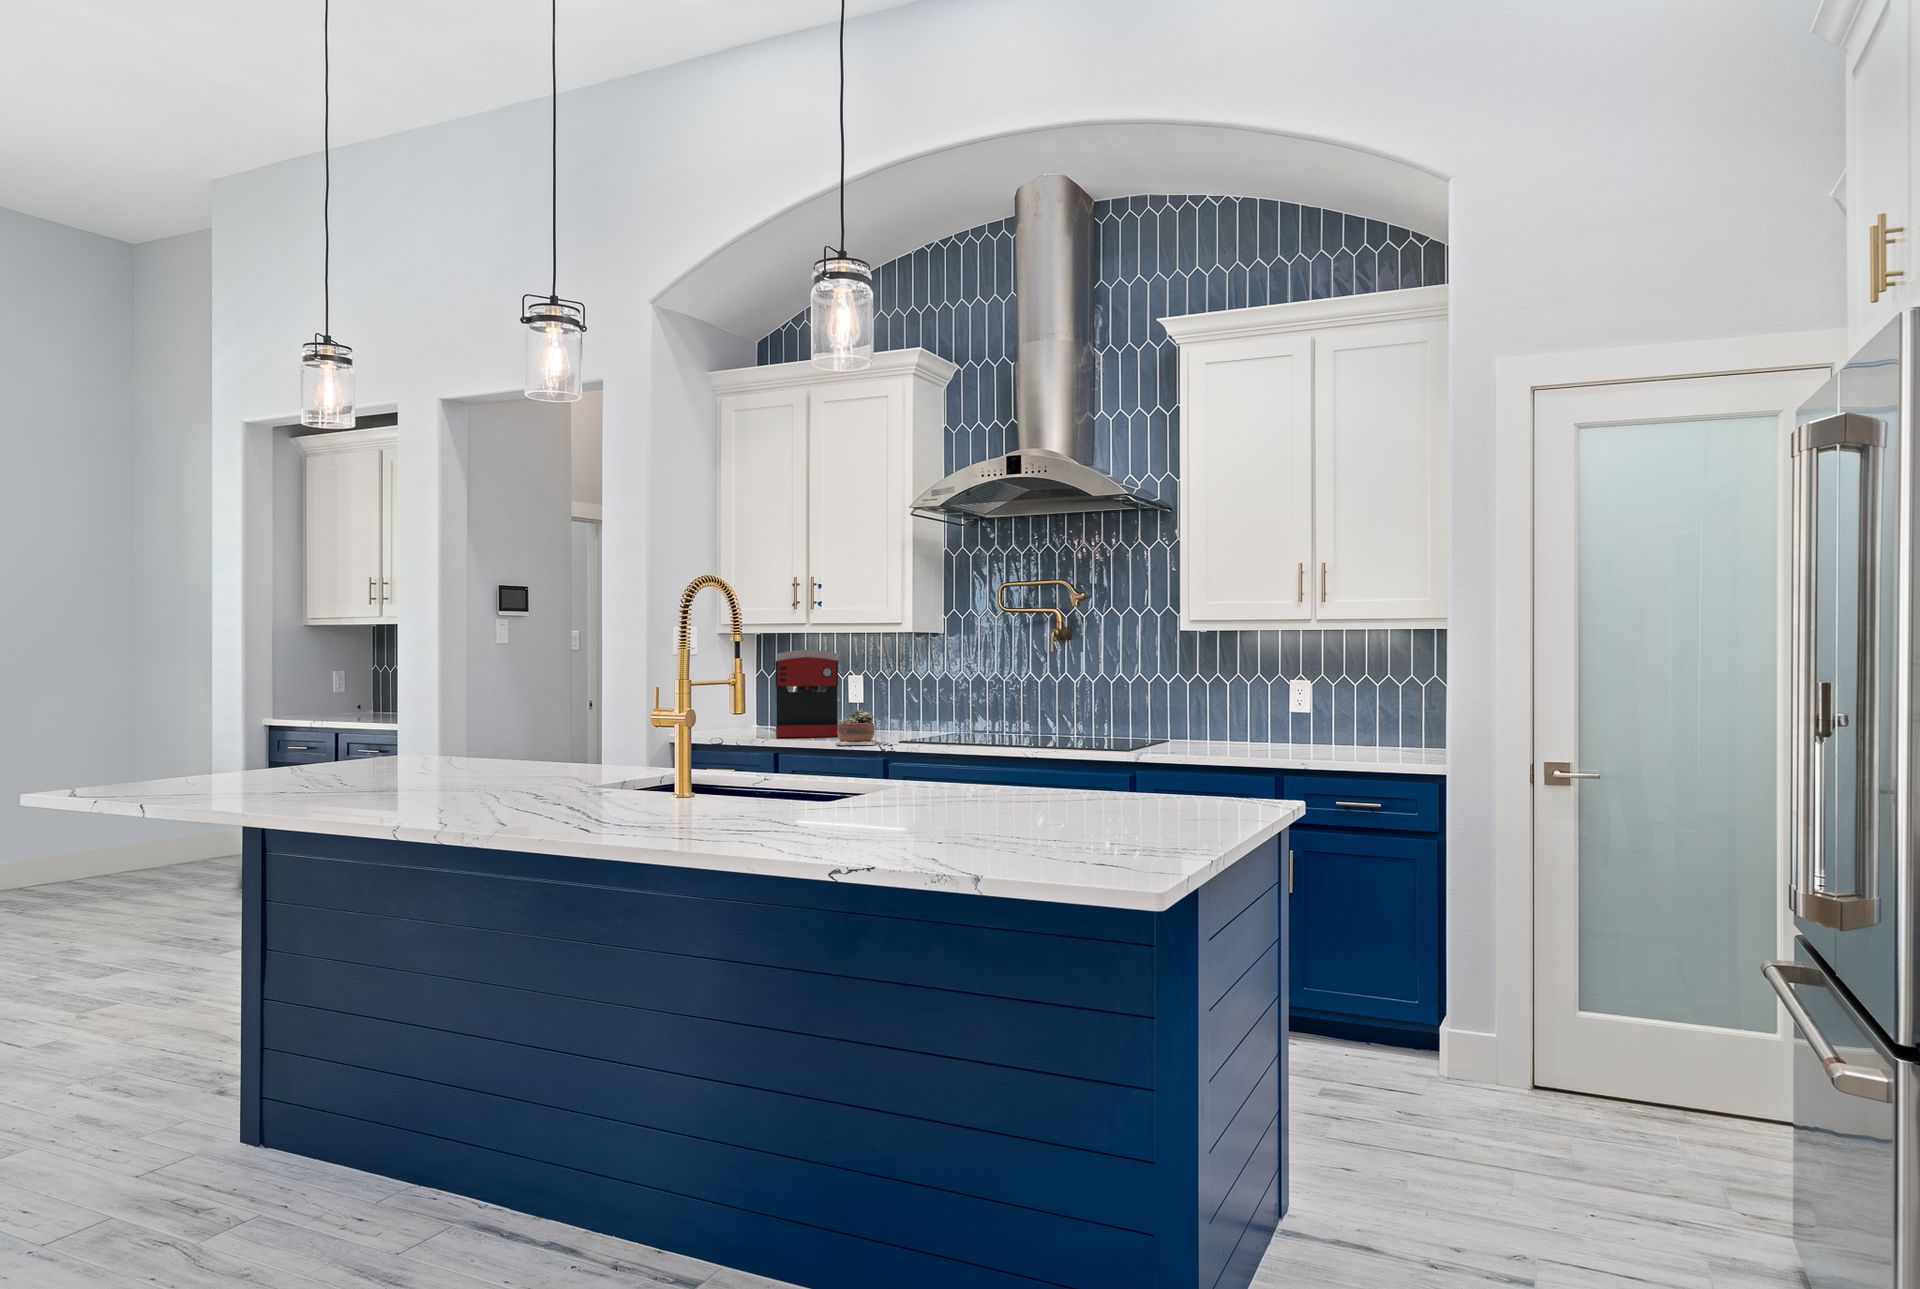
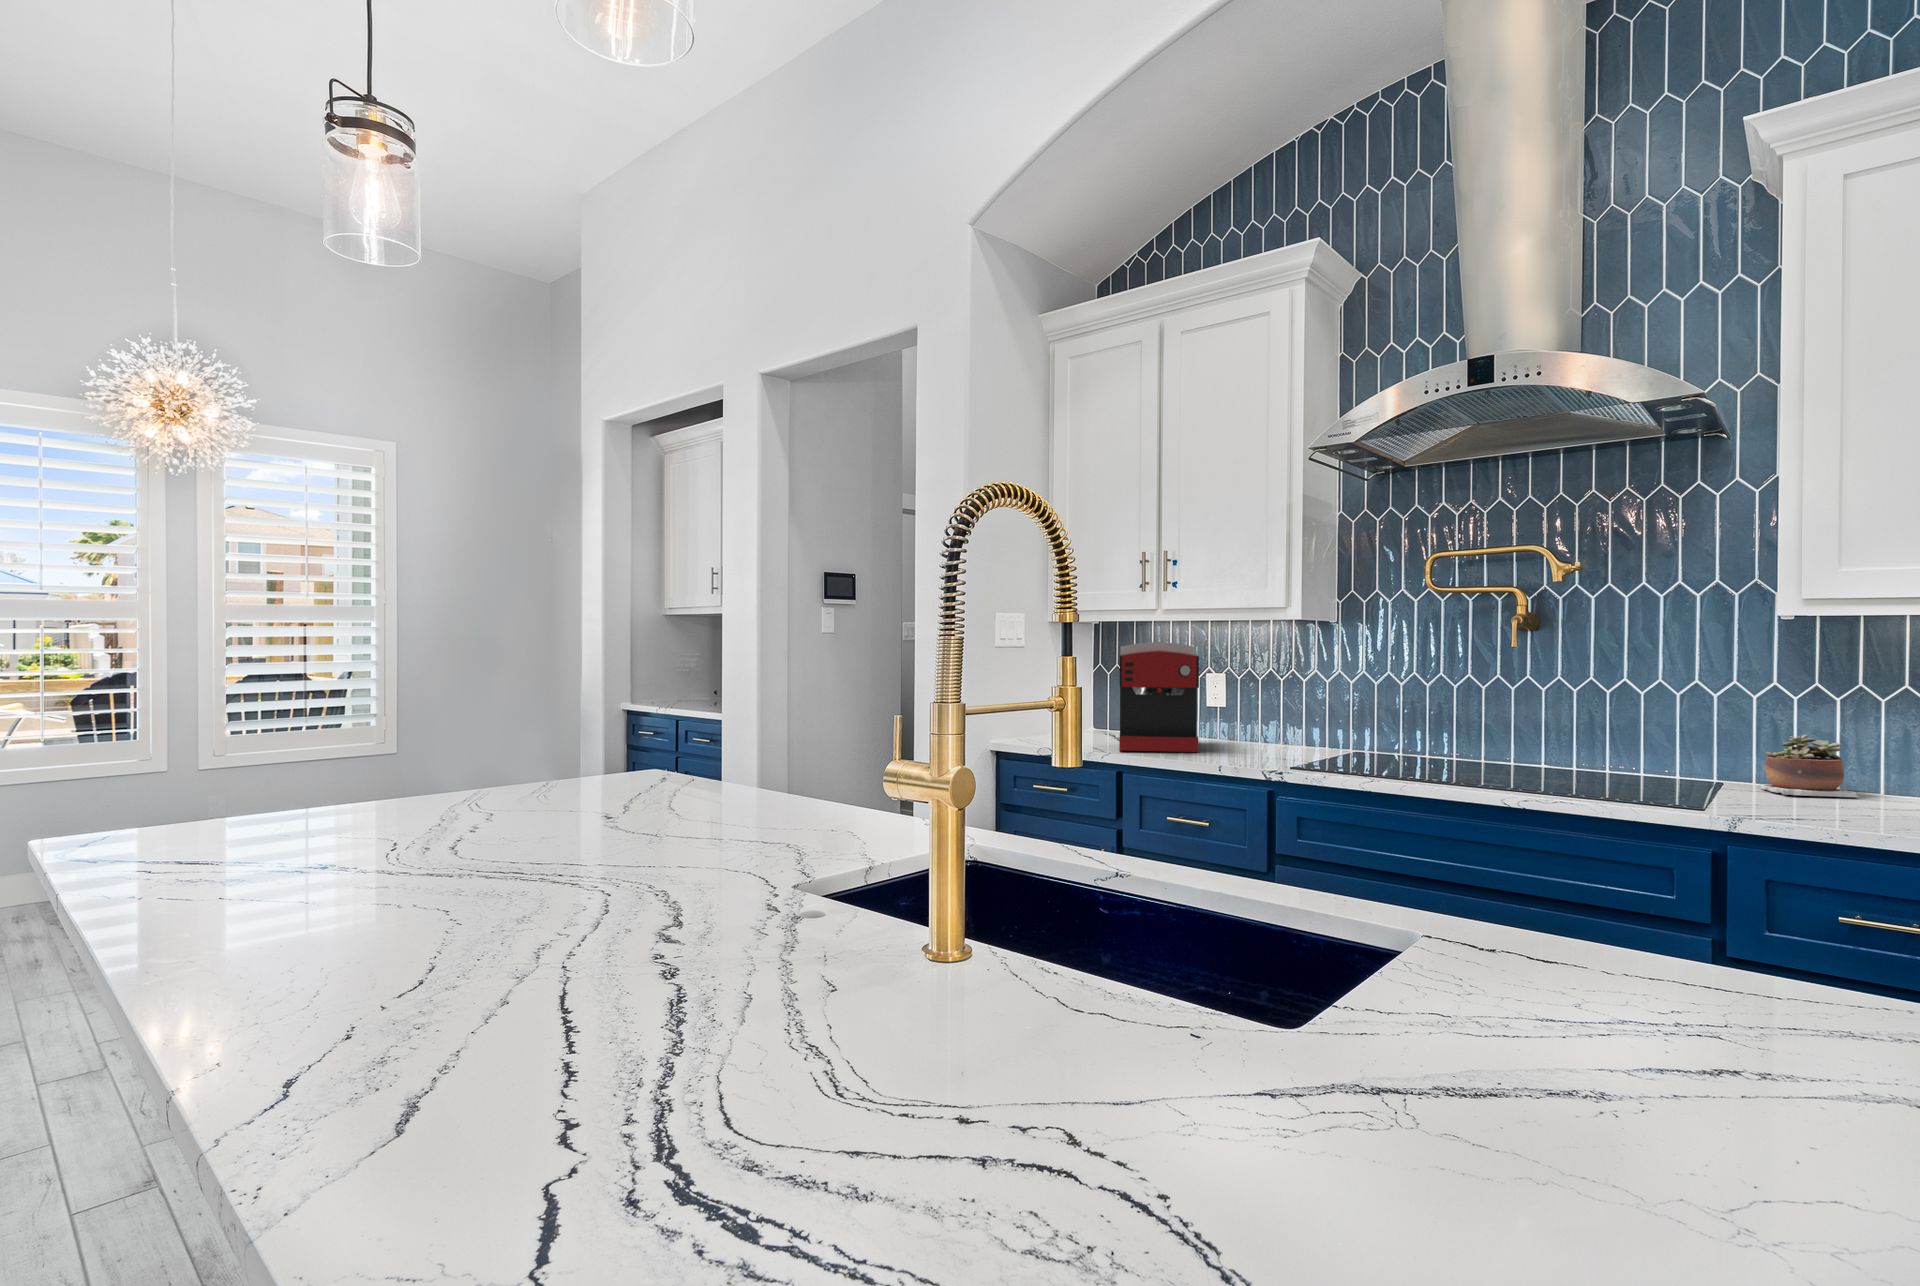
succulent plant: present [835,709,876,745] -> present [1761,735,1858,797]

